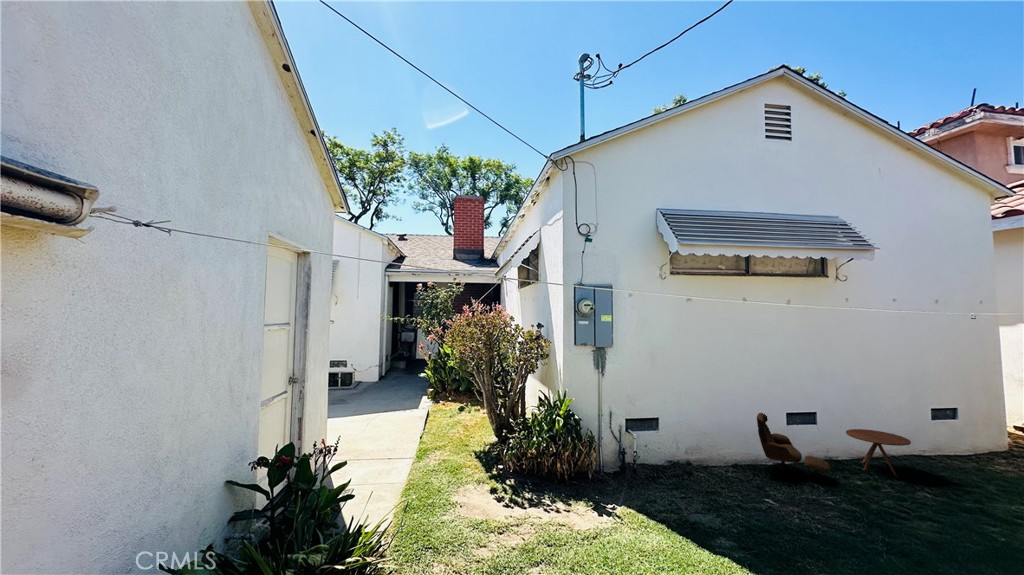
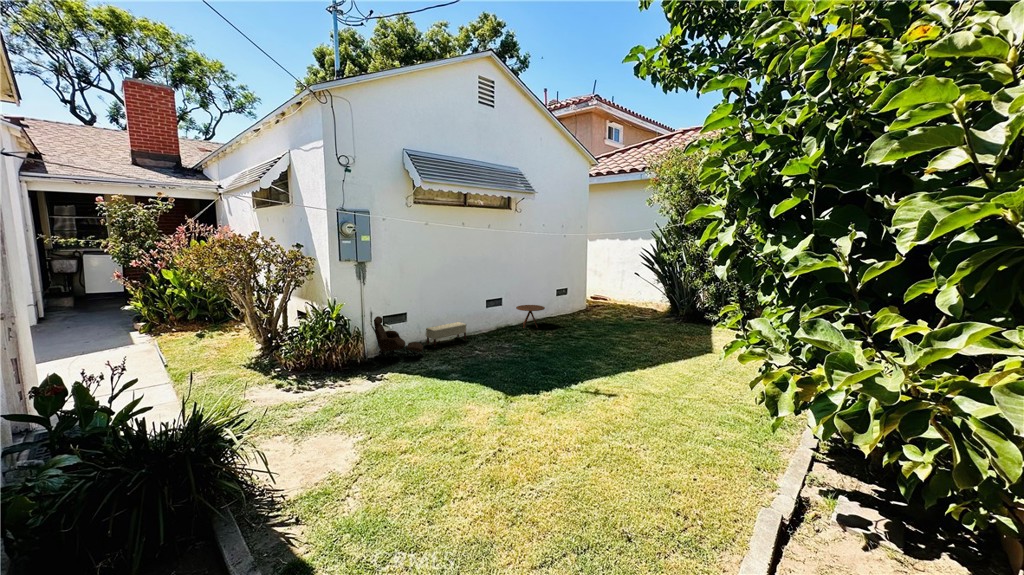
lounge chair: present [757,413,831,482] -> present [374,316,423,361]
bench: none [687,441,752,476] -> present [426,322,466,347]

